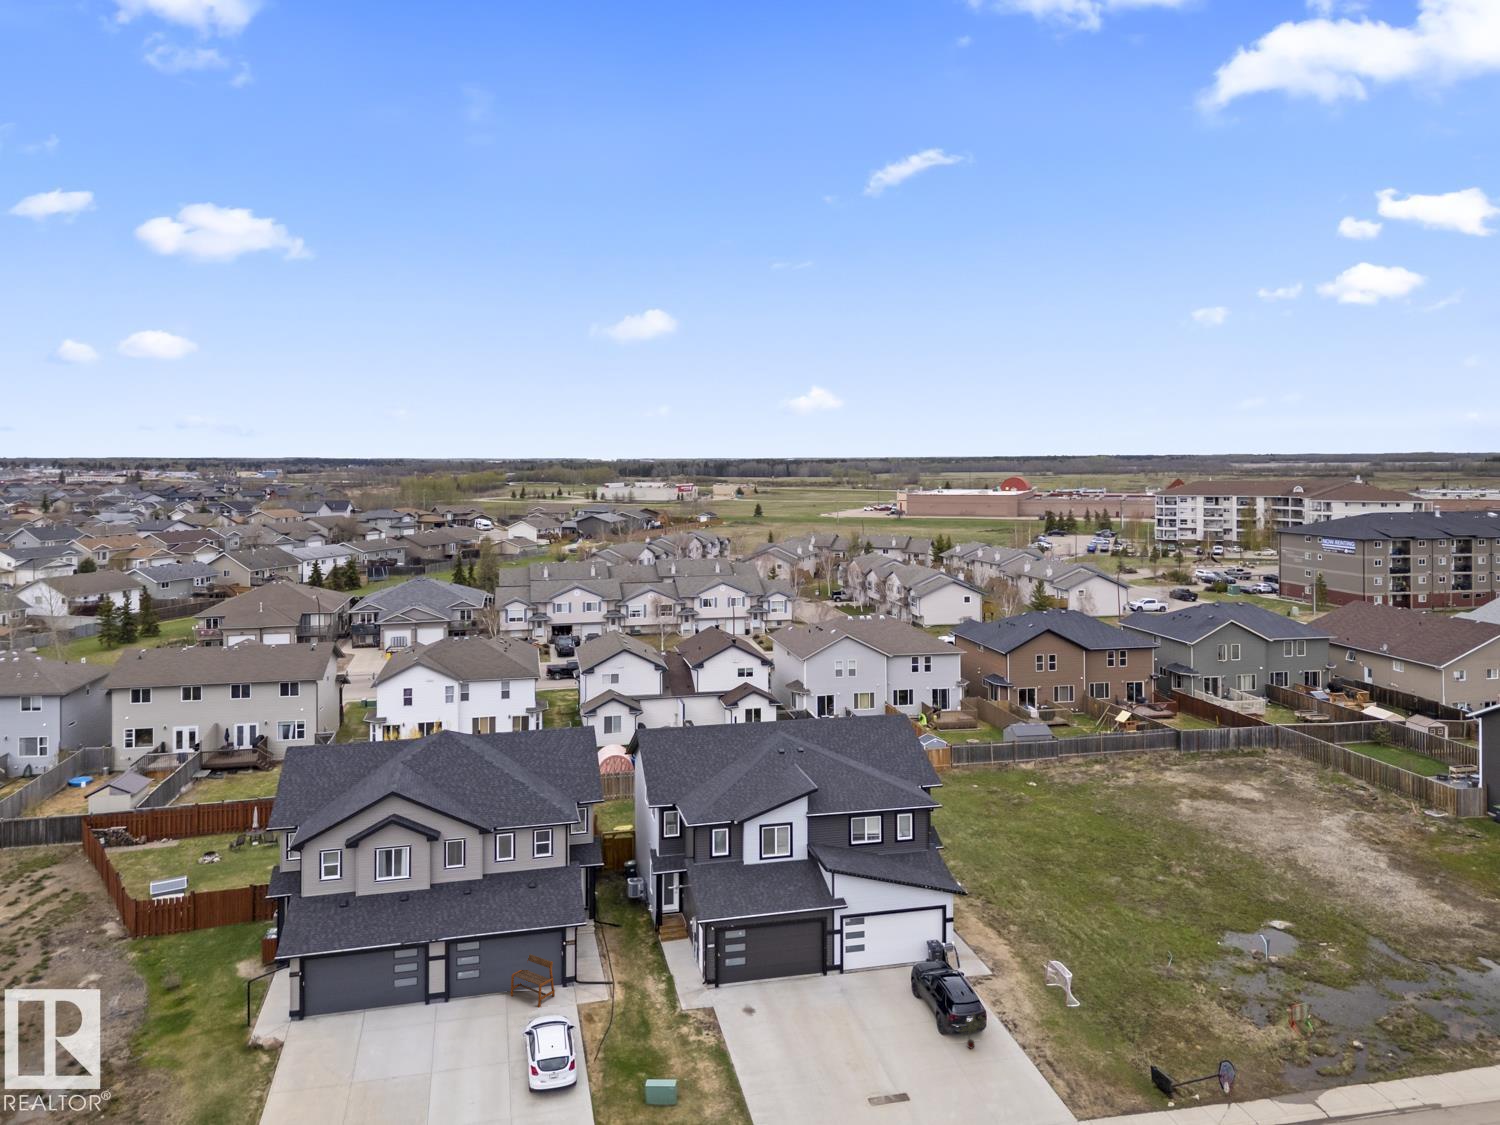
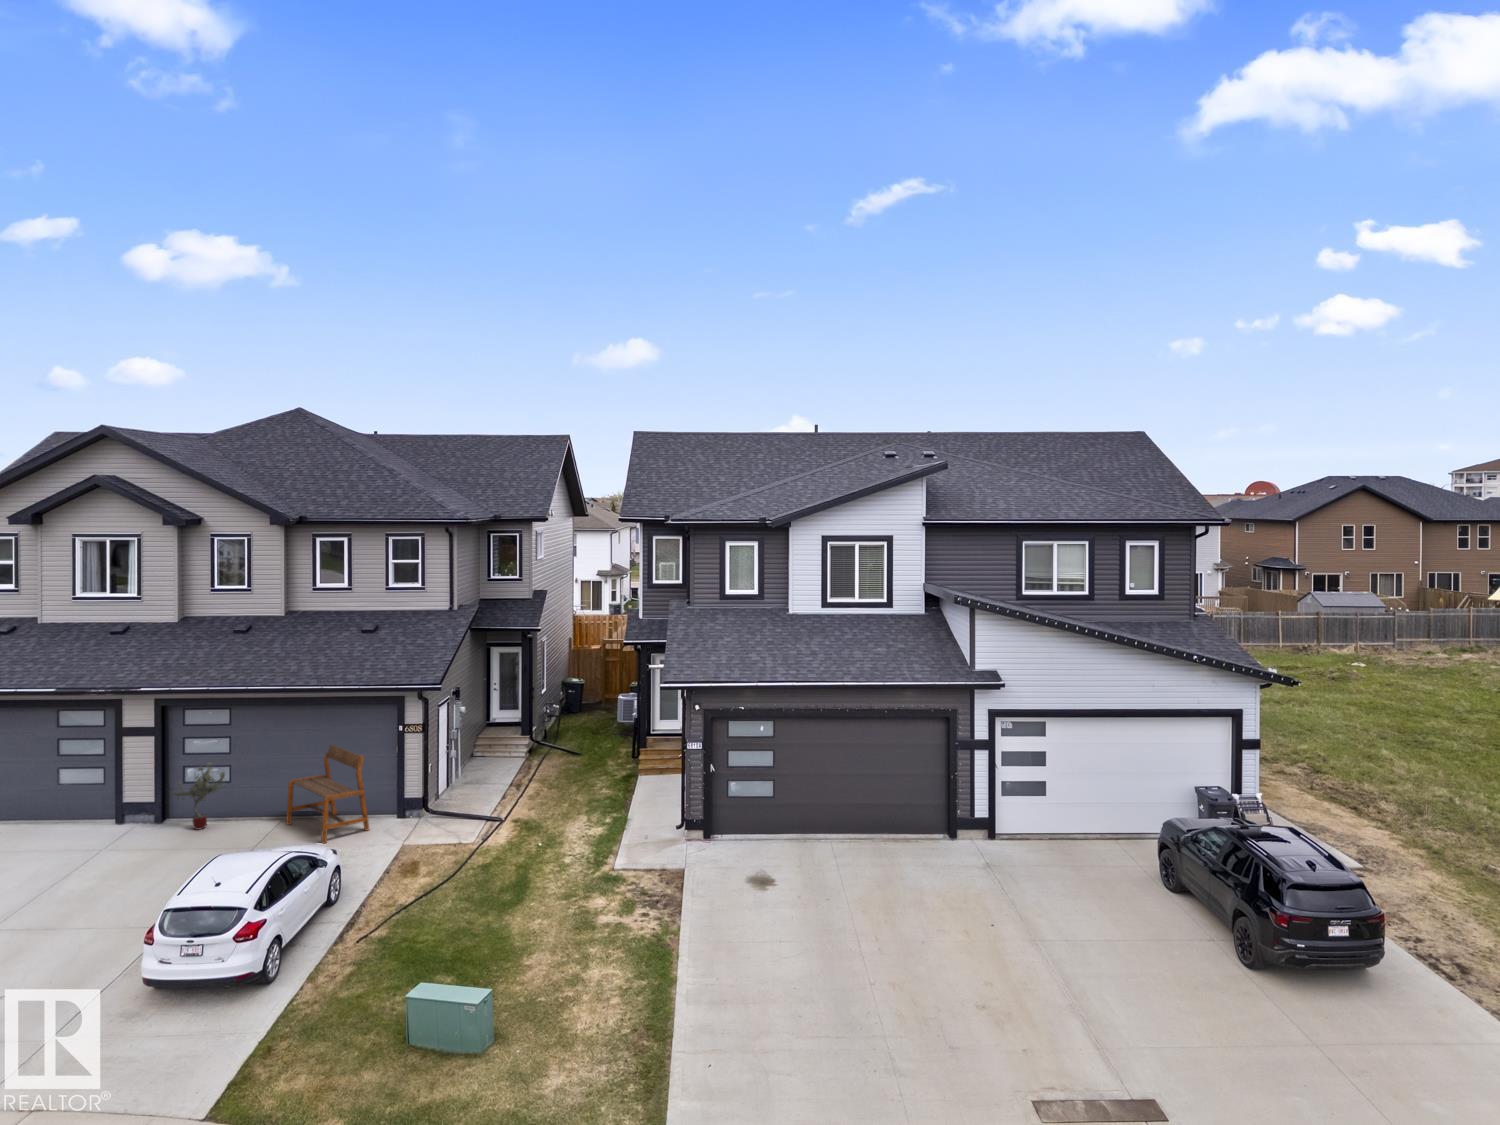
potted tree: present [958,1013,984,1048] -> present [172,763,225,830]

